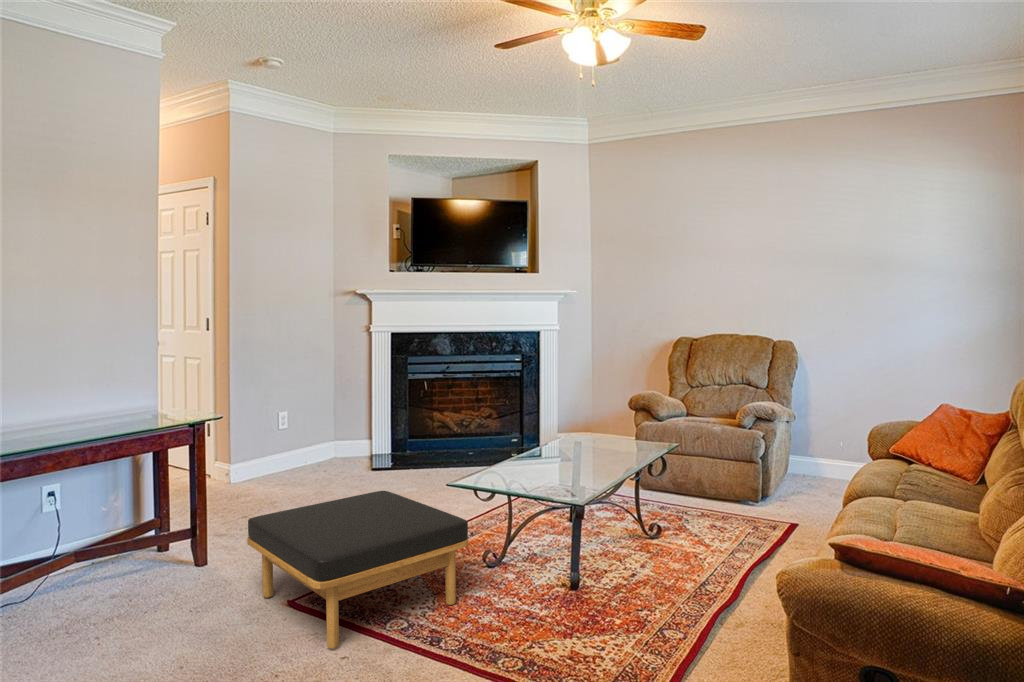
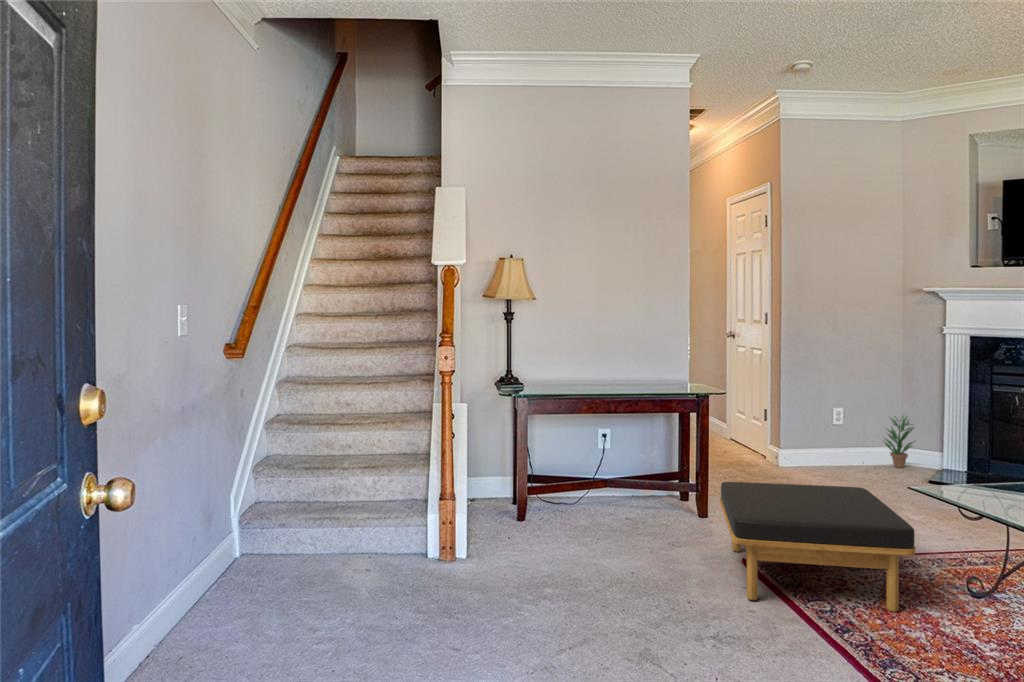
potted plant: none [321,409,353,462] -> present [884,415,915,468]

